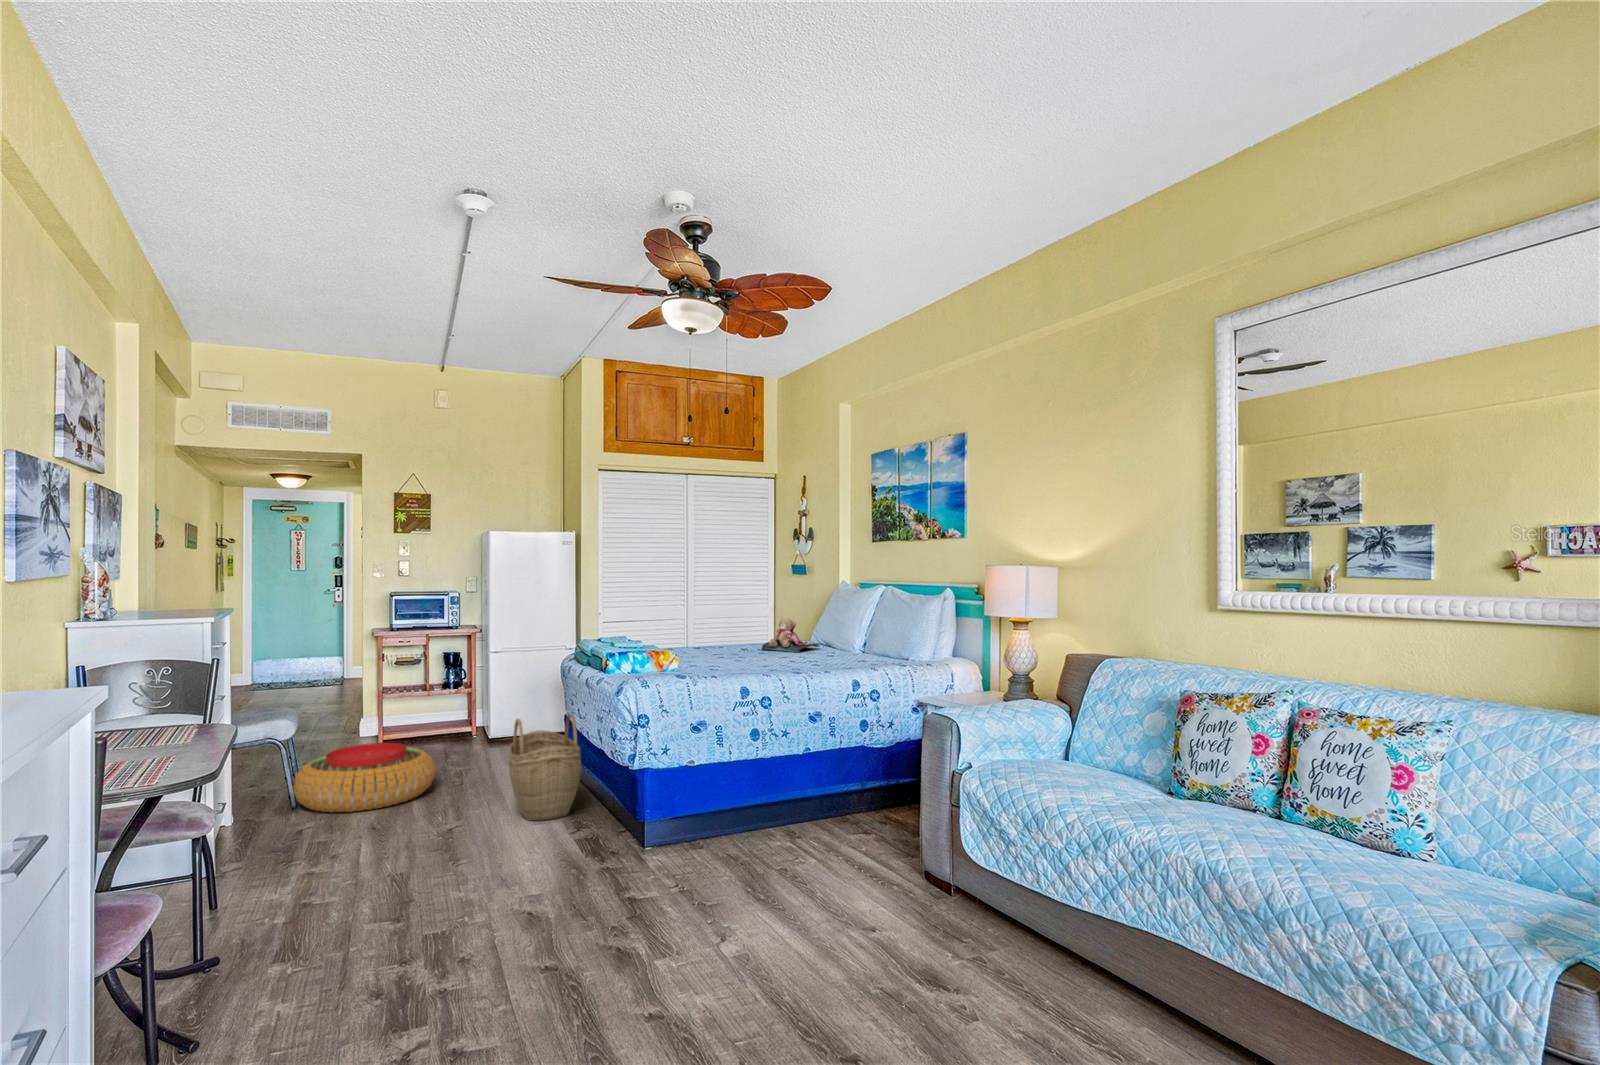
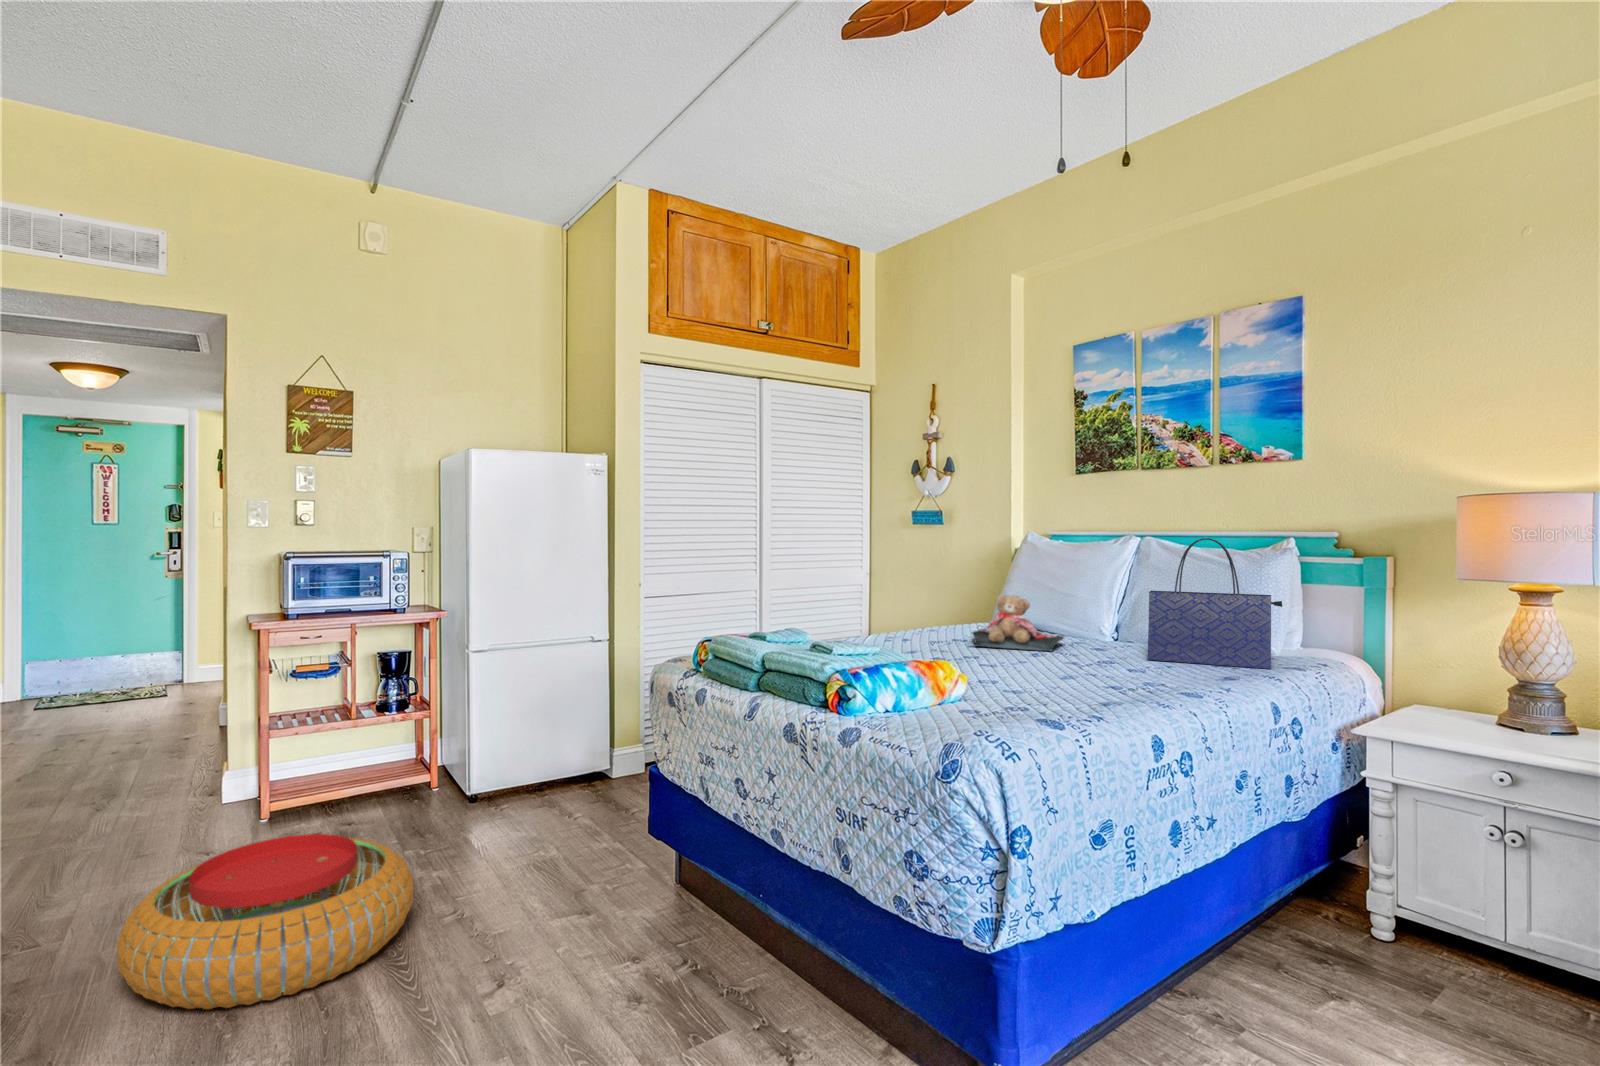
tote bag: none [838,585,902,661] -> present [1147,538,1282,669]
woven basket: present [509,714,581,821] -> none [590,779,742,1006]

